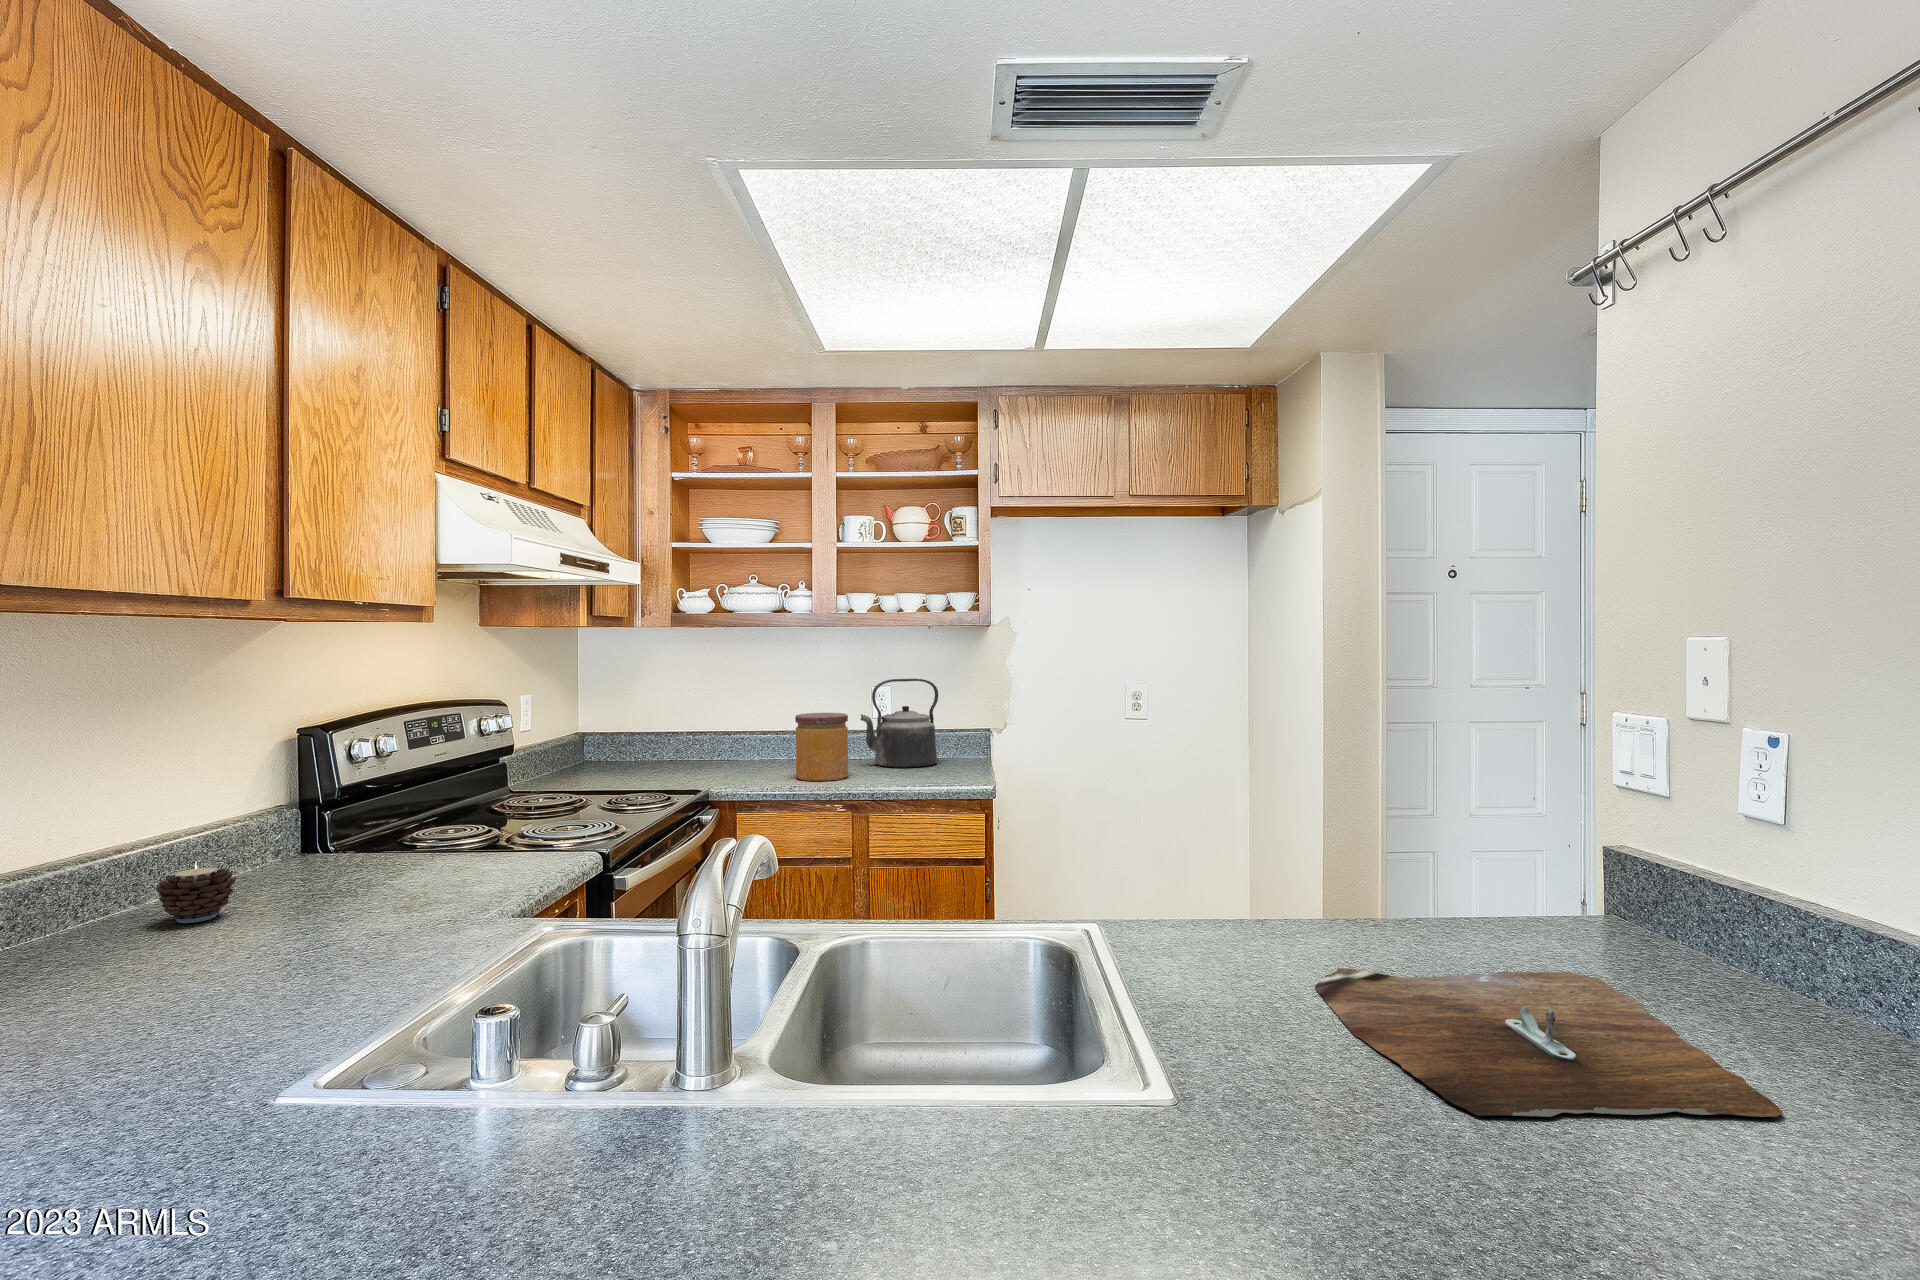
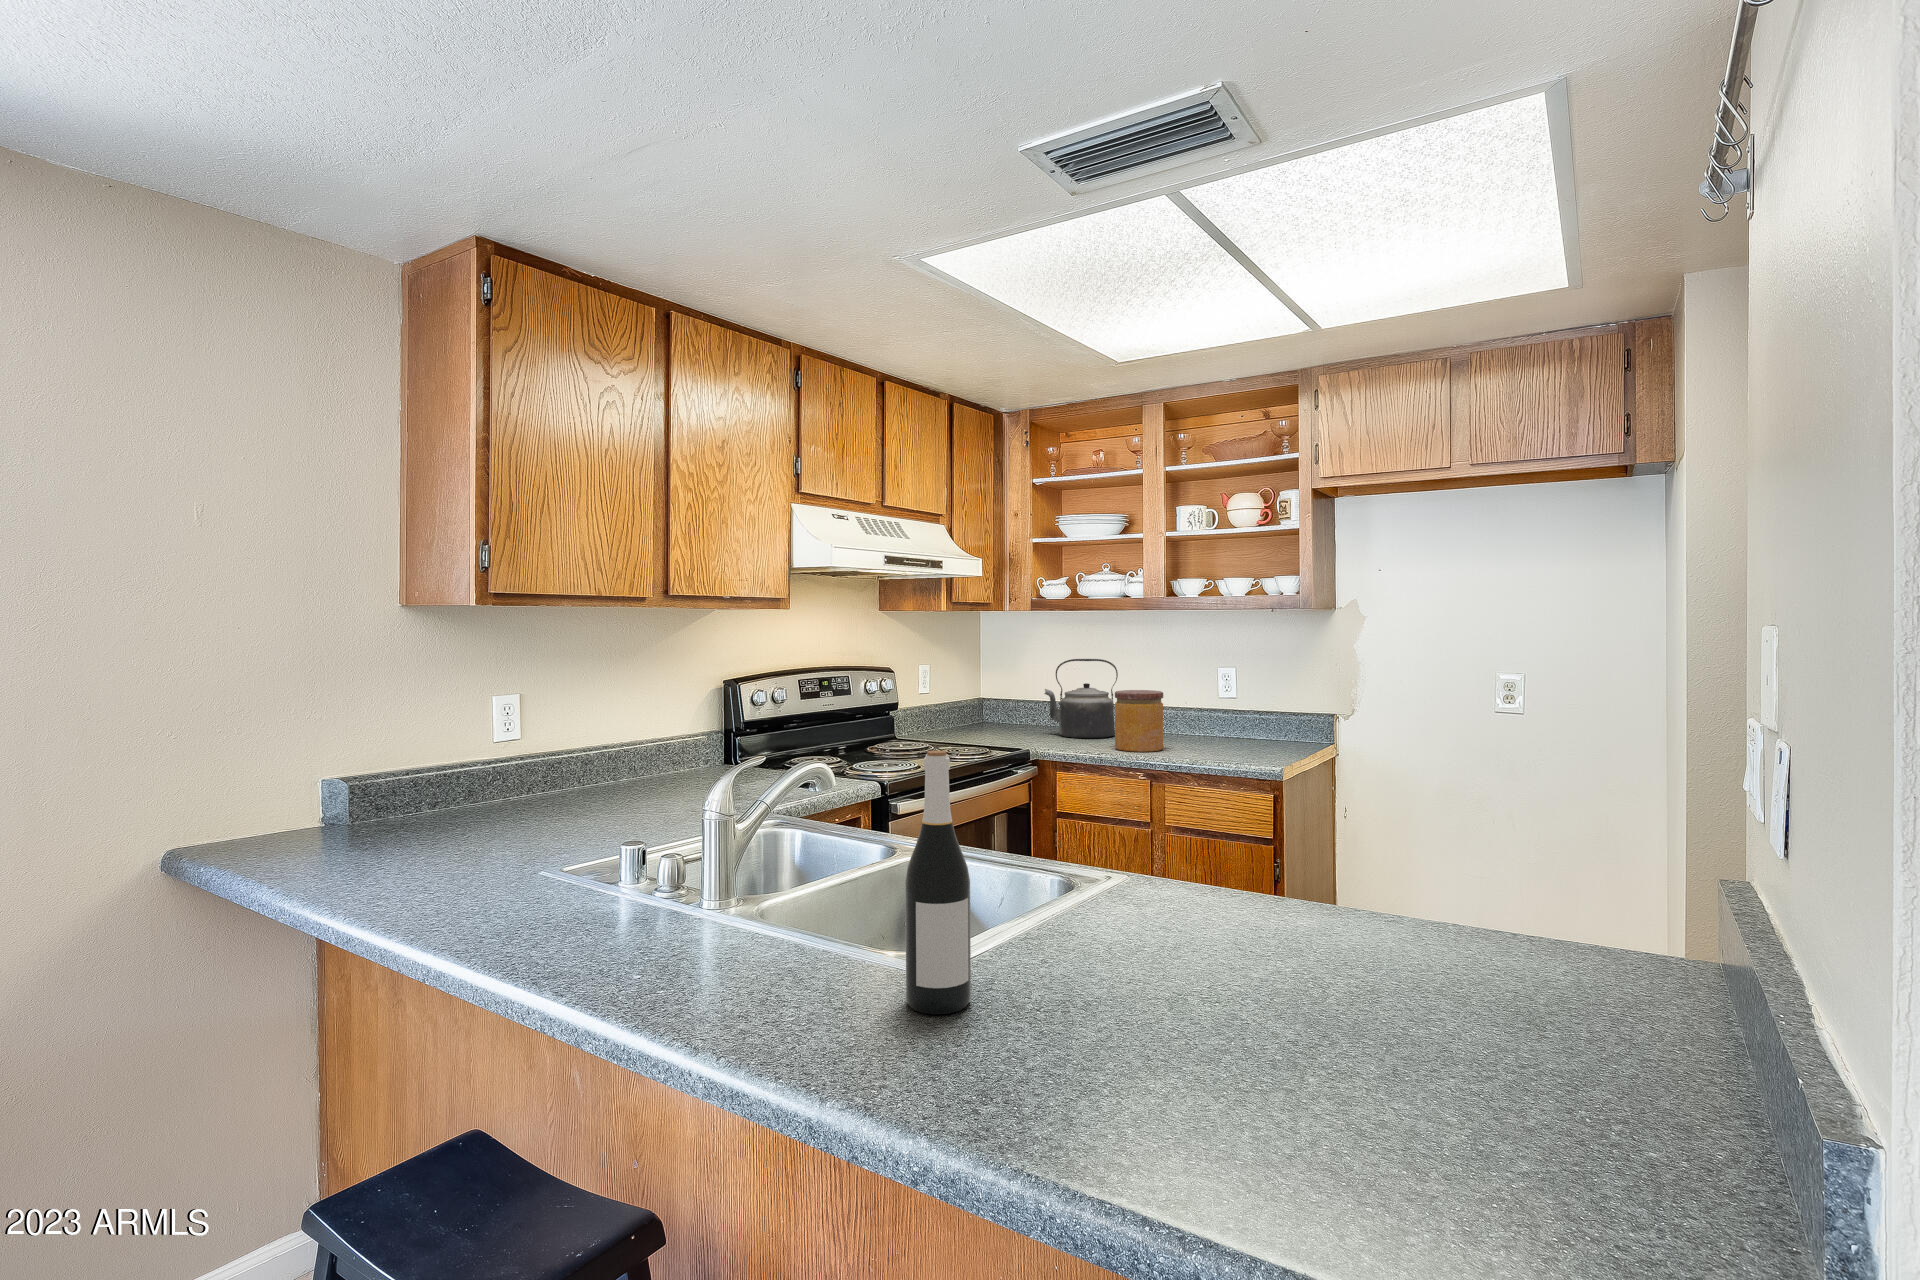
kettle: present [861,679,938,768] -> present [1044,659,1118,738]
wine bottle: none [1224,824,1319,1202] -> present [905,751,971,1014]
candle: present [156,862,236,923] -> none [617,755,656,791]
cutting board: present [1315,968,1782,1117] -> none [1150,926,1528,1083]

